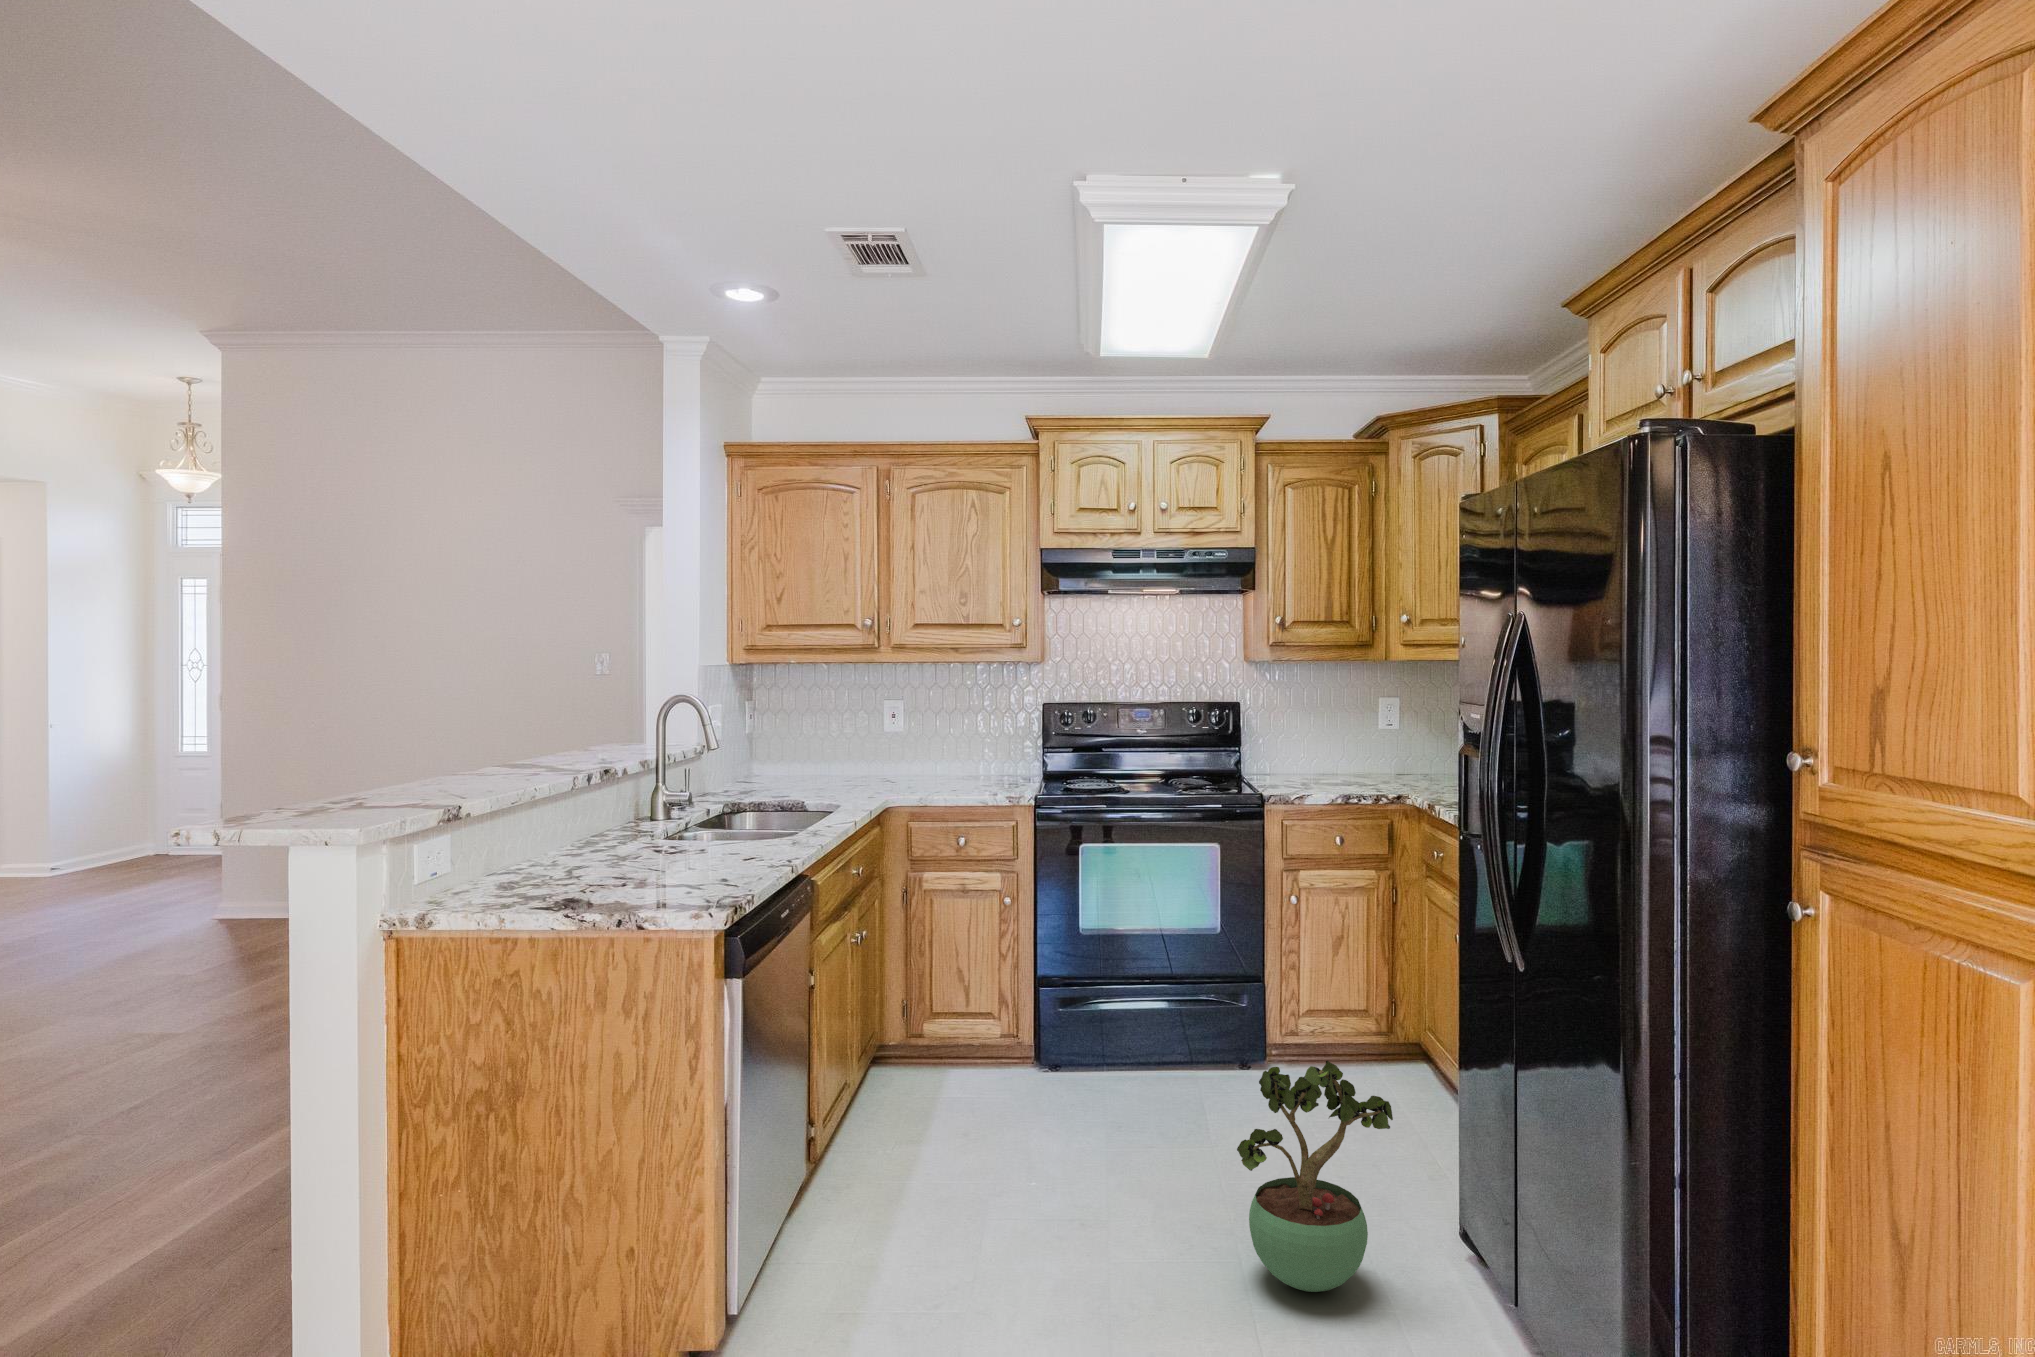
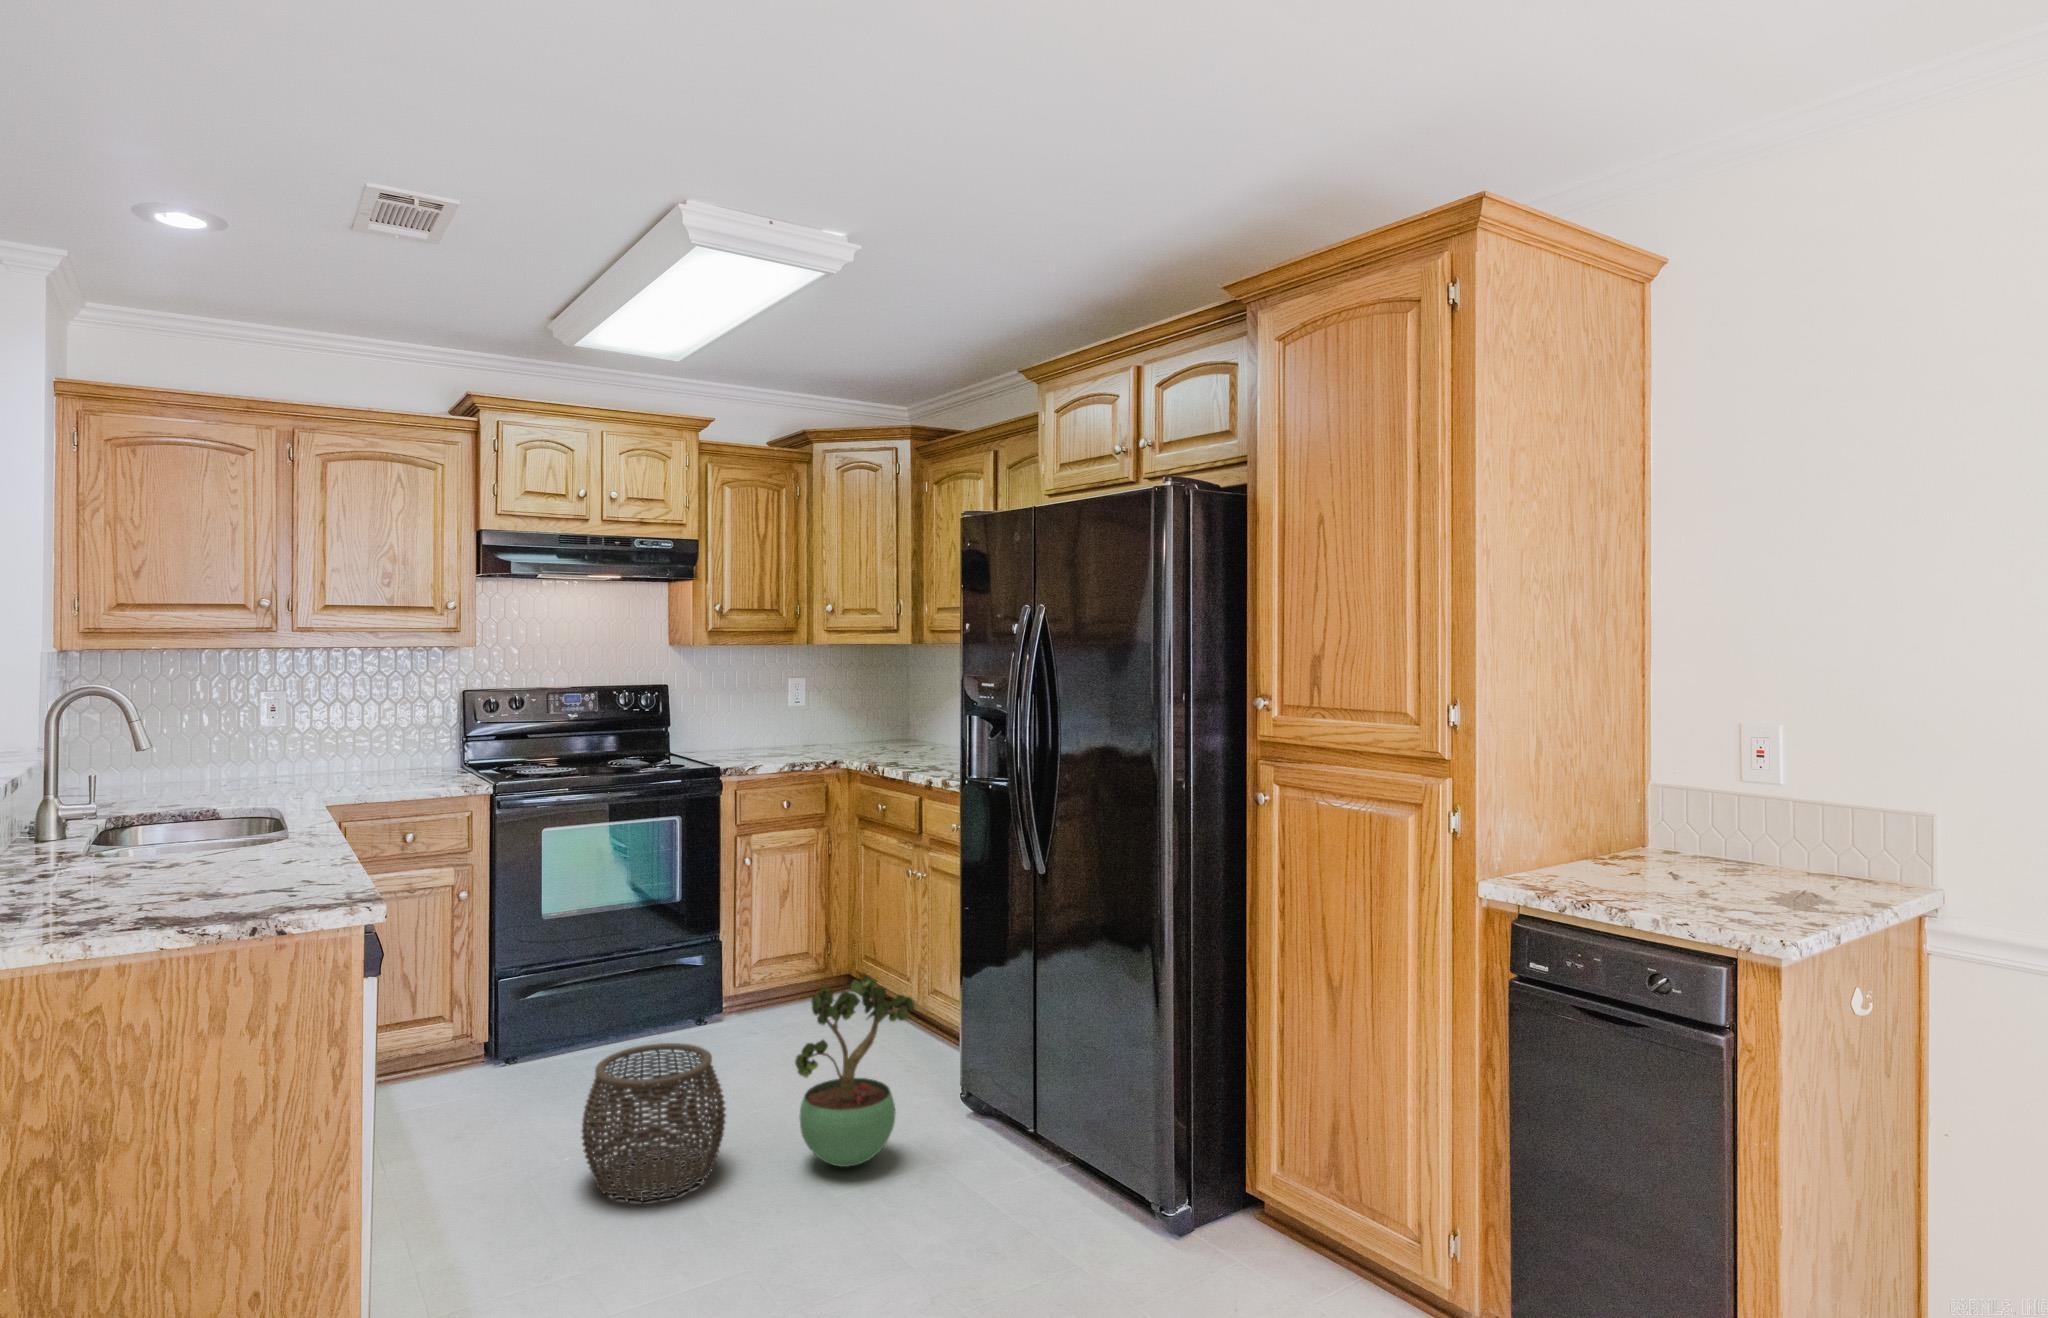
woven basket: none [1027,1086,1174,1260] -> present [582,1043,726,1201]

